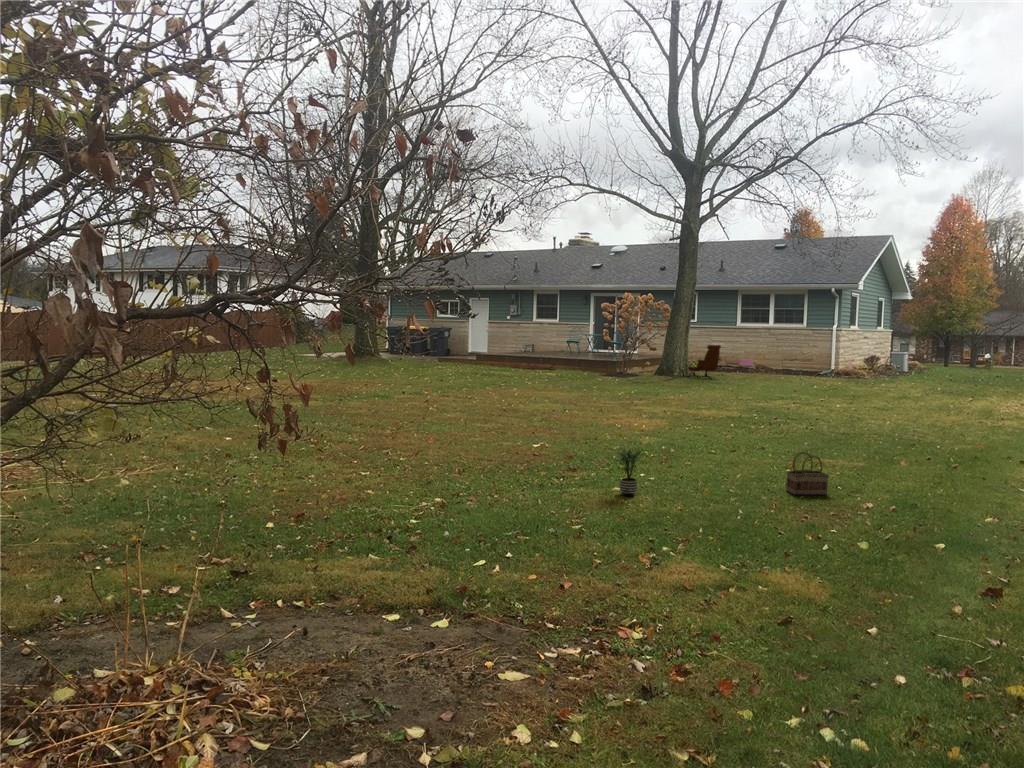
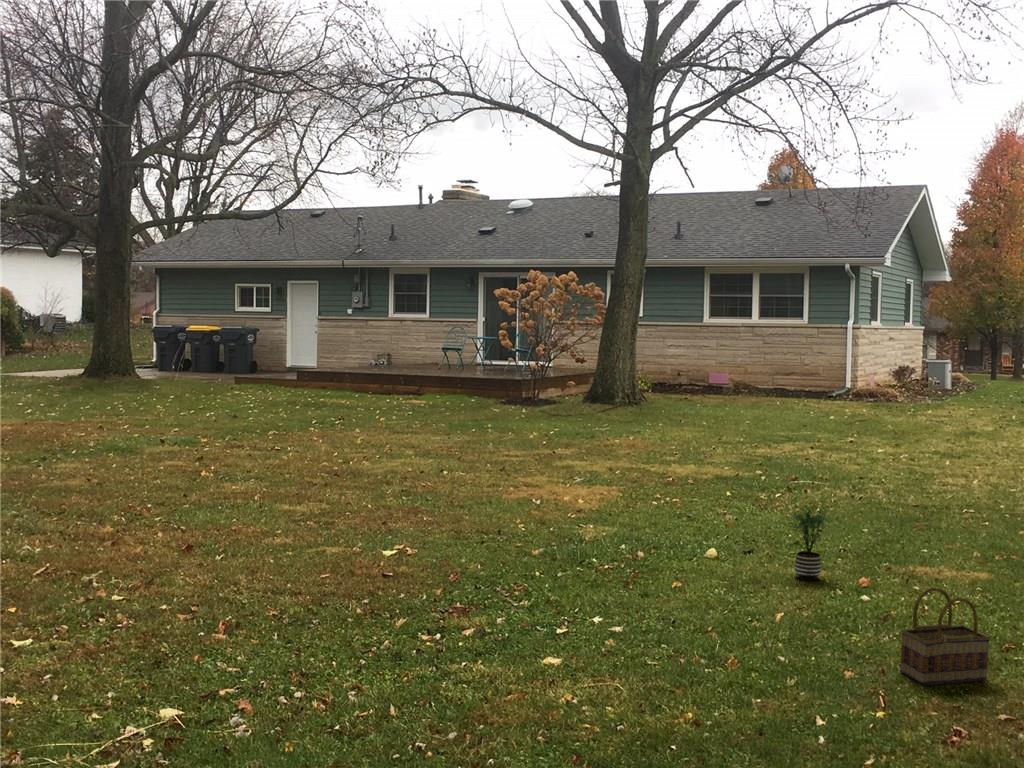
lounge chair: present [688,345,721,378] -> none [634,353,688,408]
potted plant: present [616,450,642,496] -> present [789,508,834,580]

